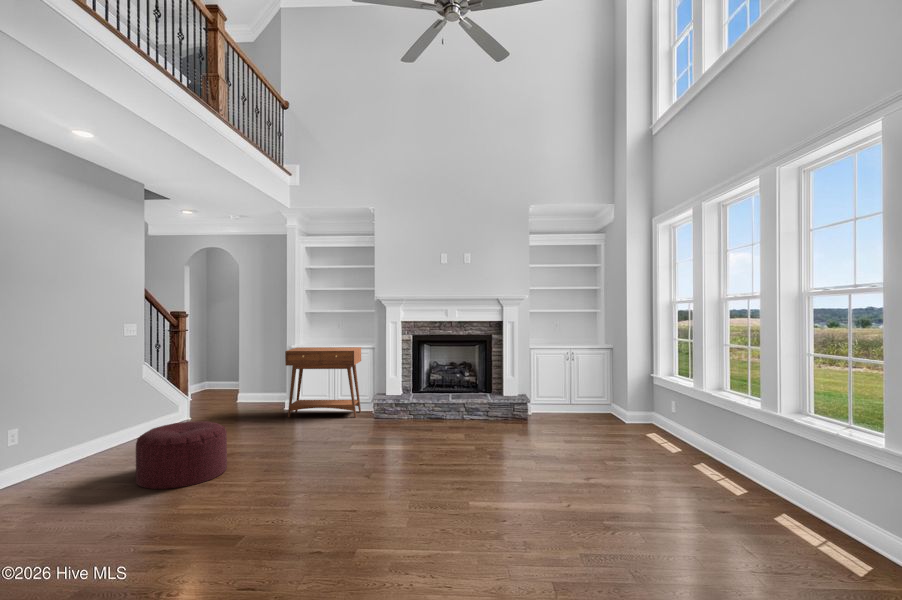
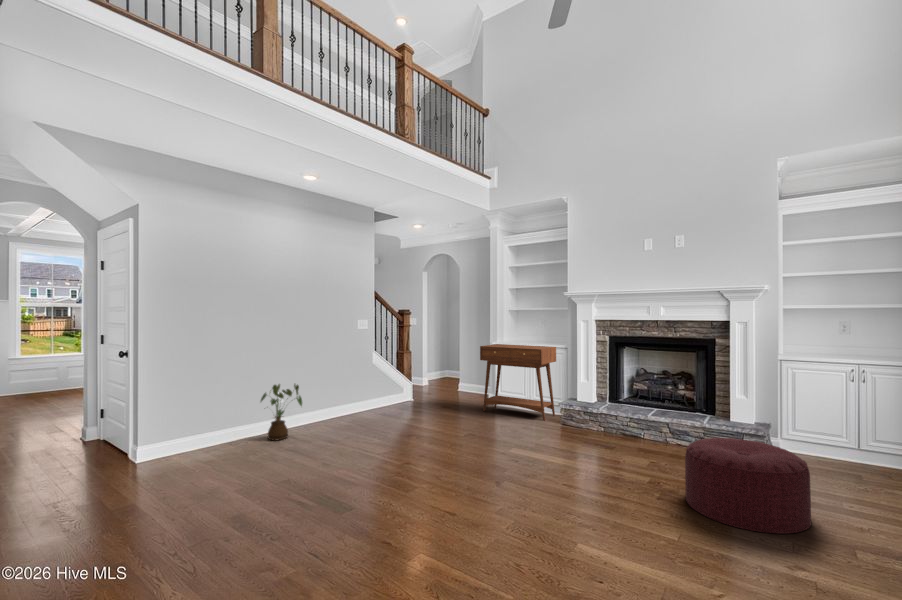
house plant: none [35,415,100,492] -> present [261,384,302,441]
ottoman: present [136,421,227,489] -> present [685,438,811,534]

